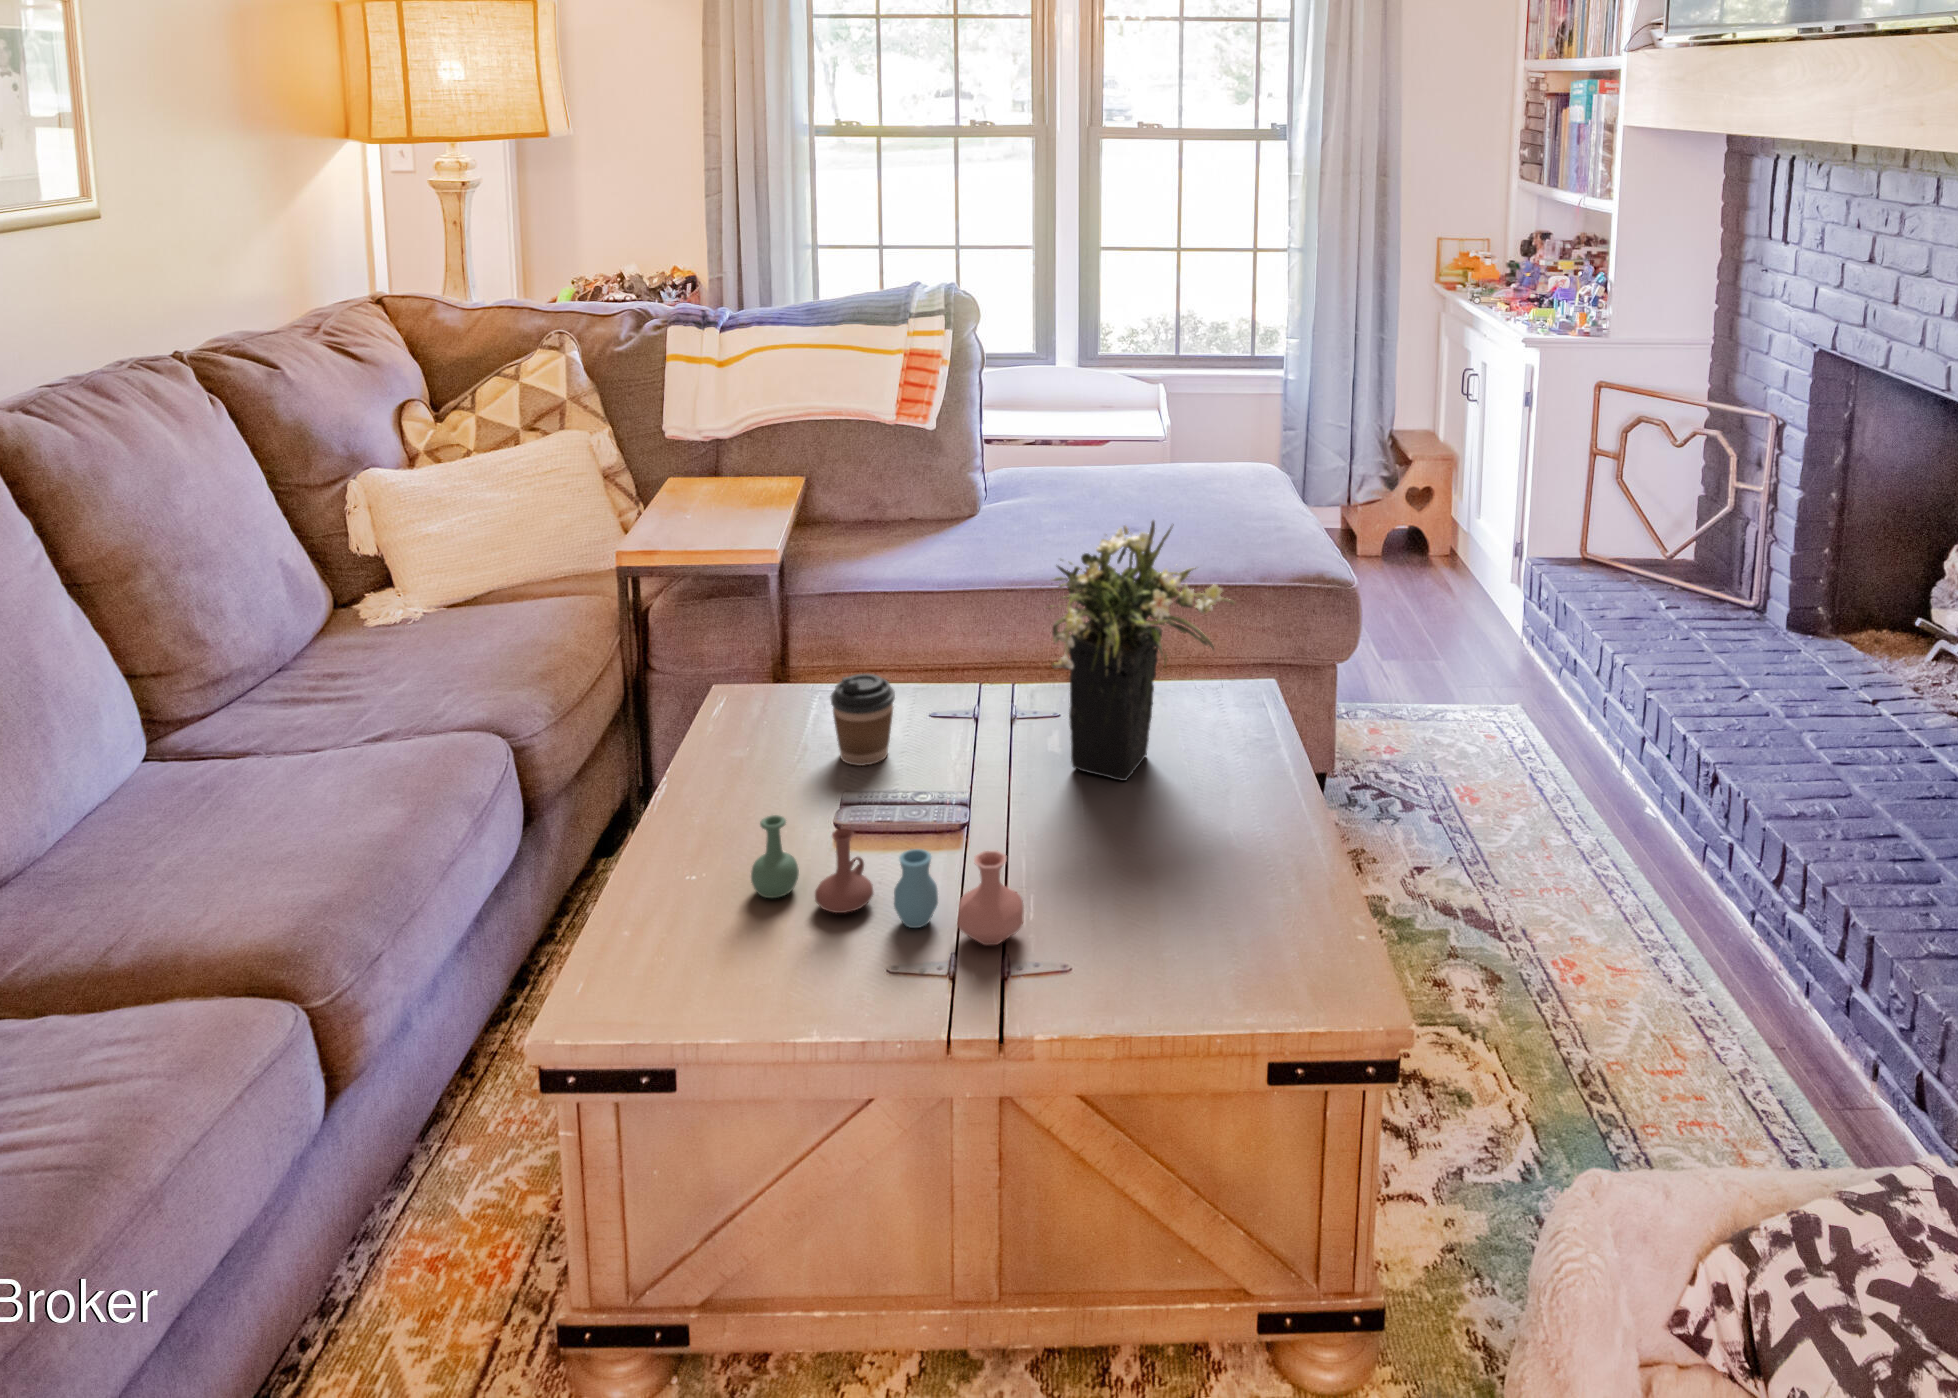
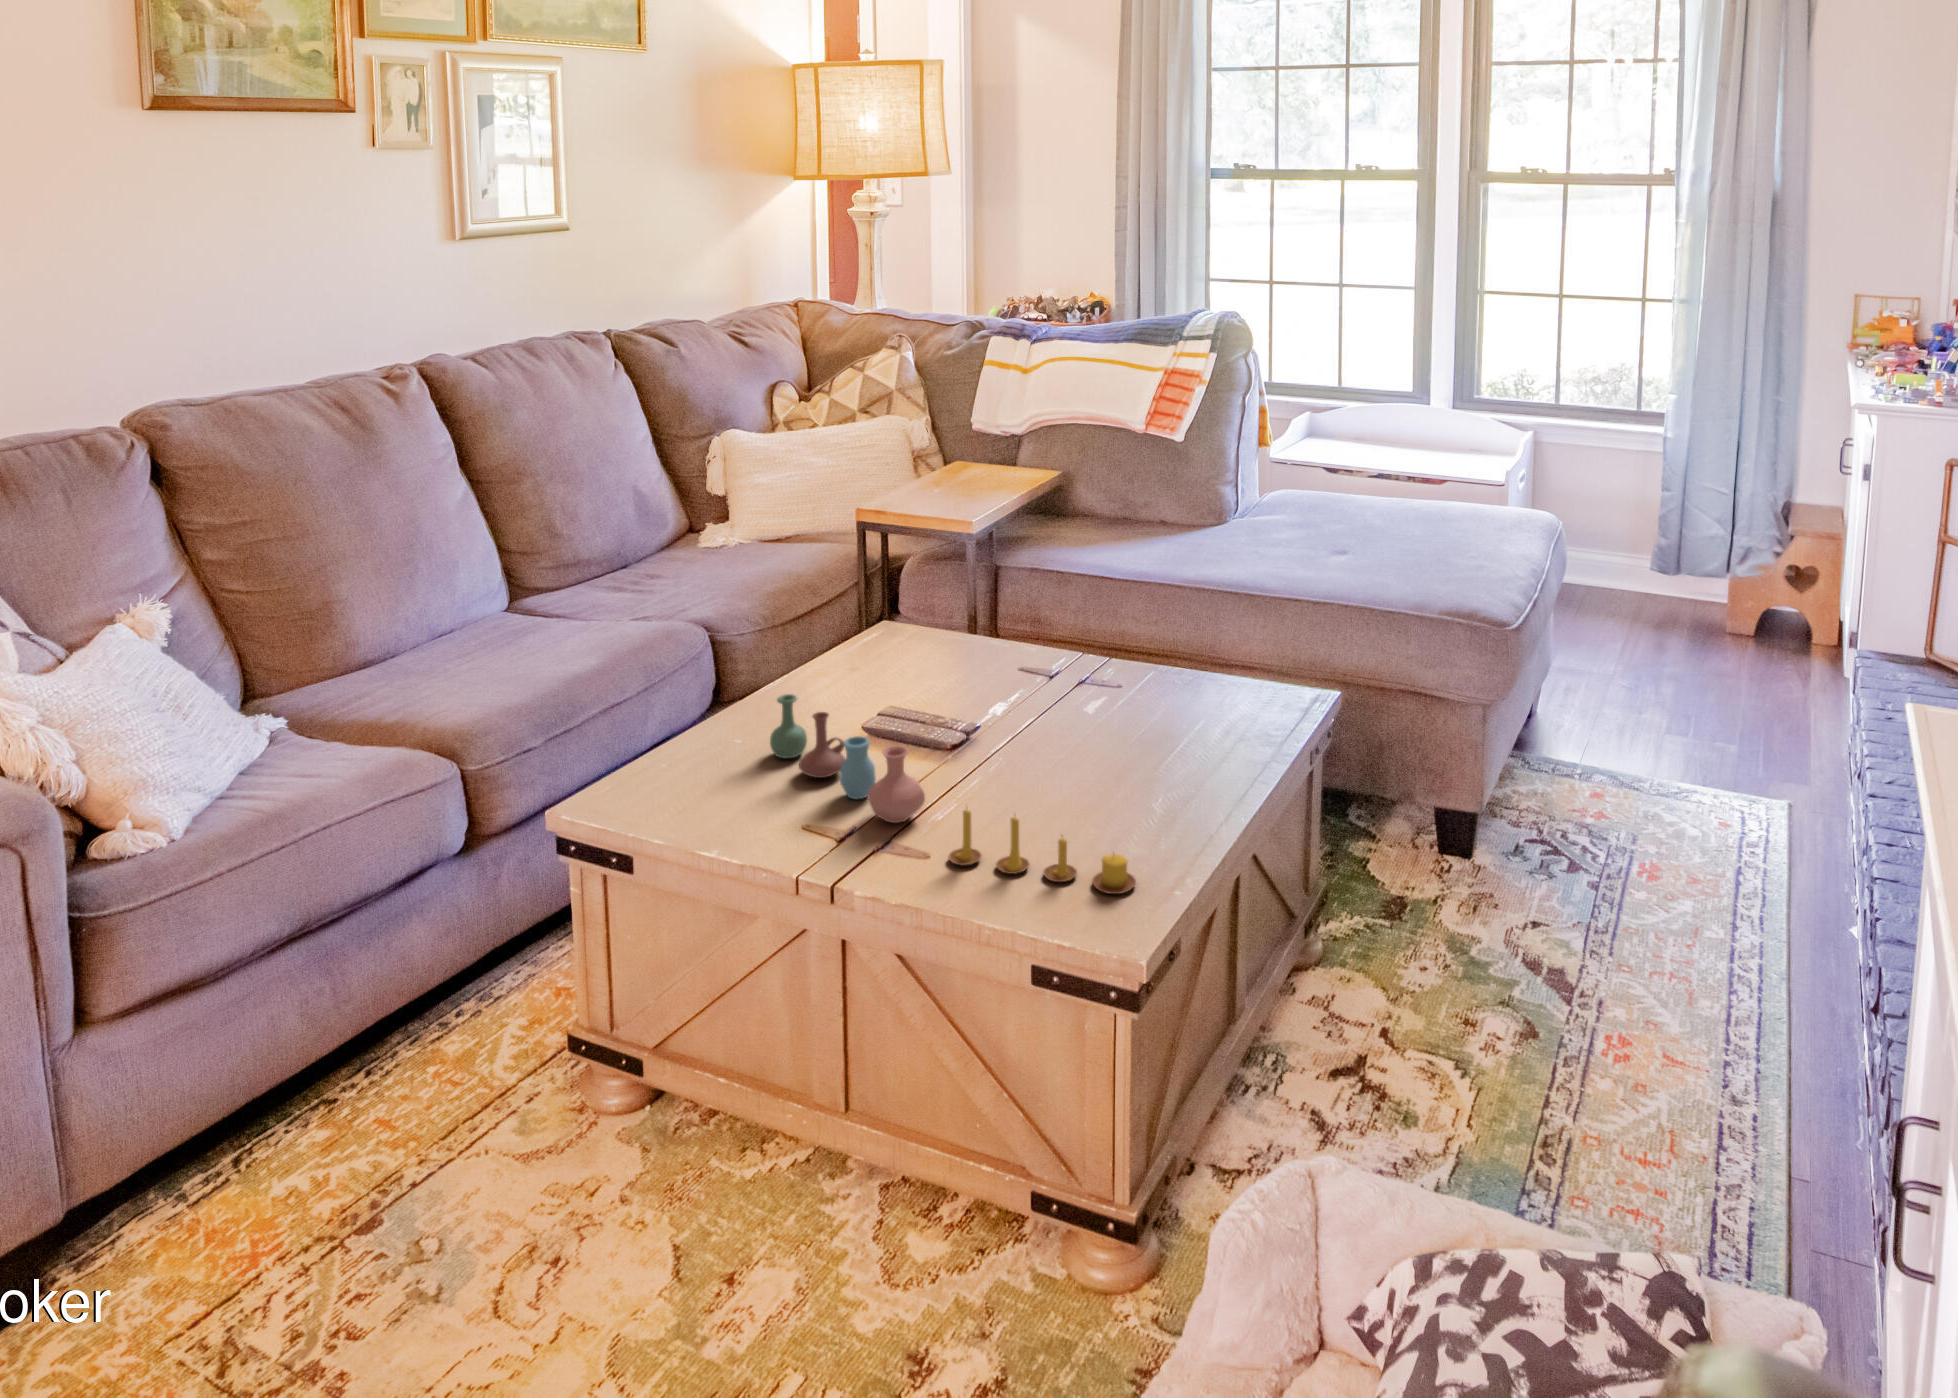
flower arrangement: present [1049,521,1235,781] -> none [1030,508,1218,738]
coffee cup: present [830,673,895,766] -> none [915,612,968,688]
candle: none [1101,898,1323,976] -> present [948,809,1136,894]

